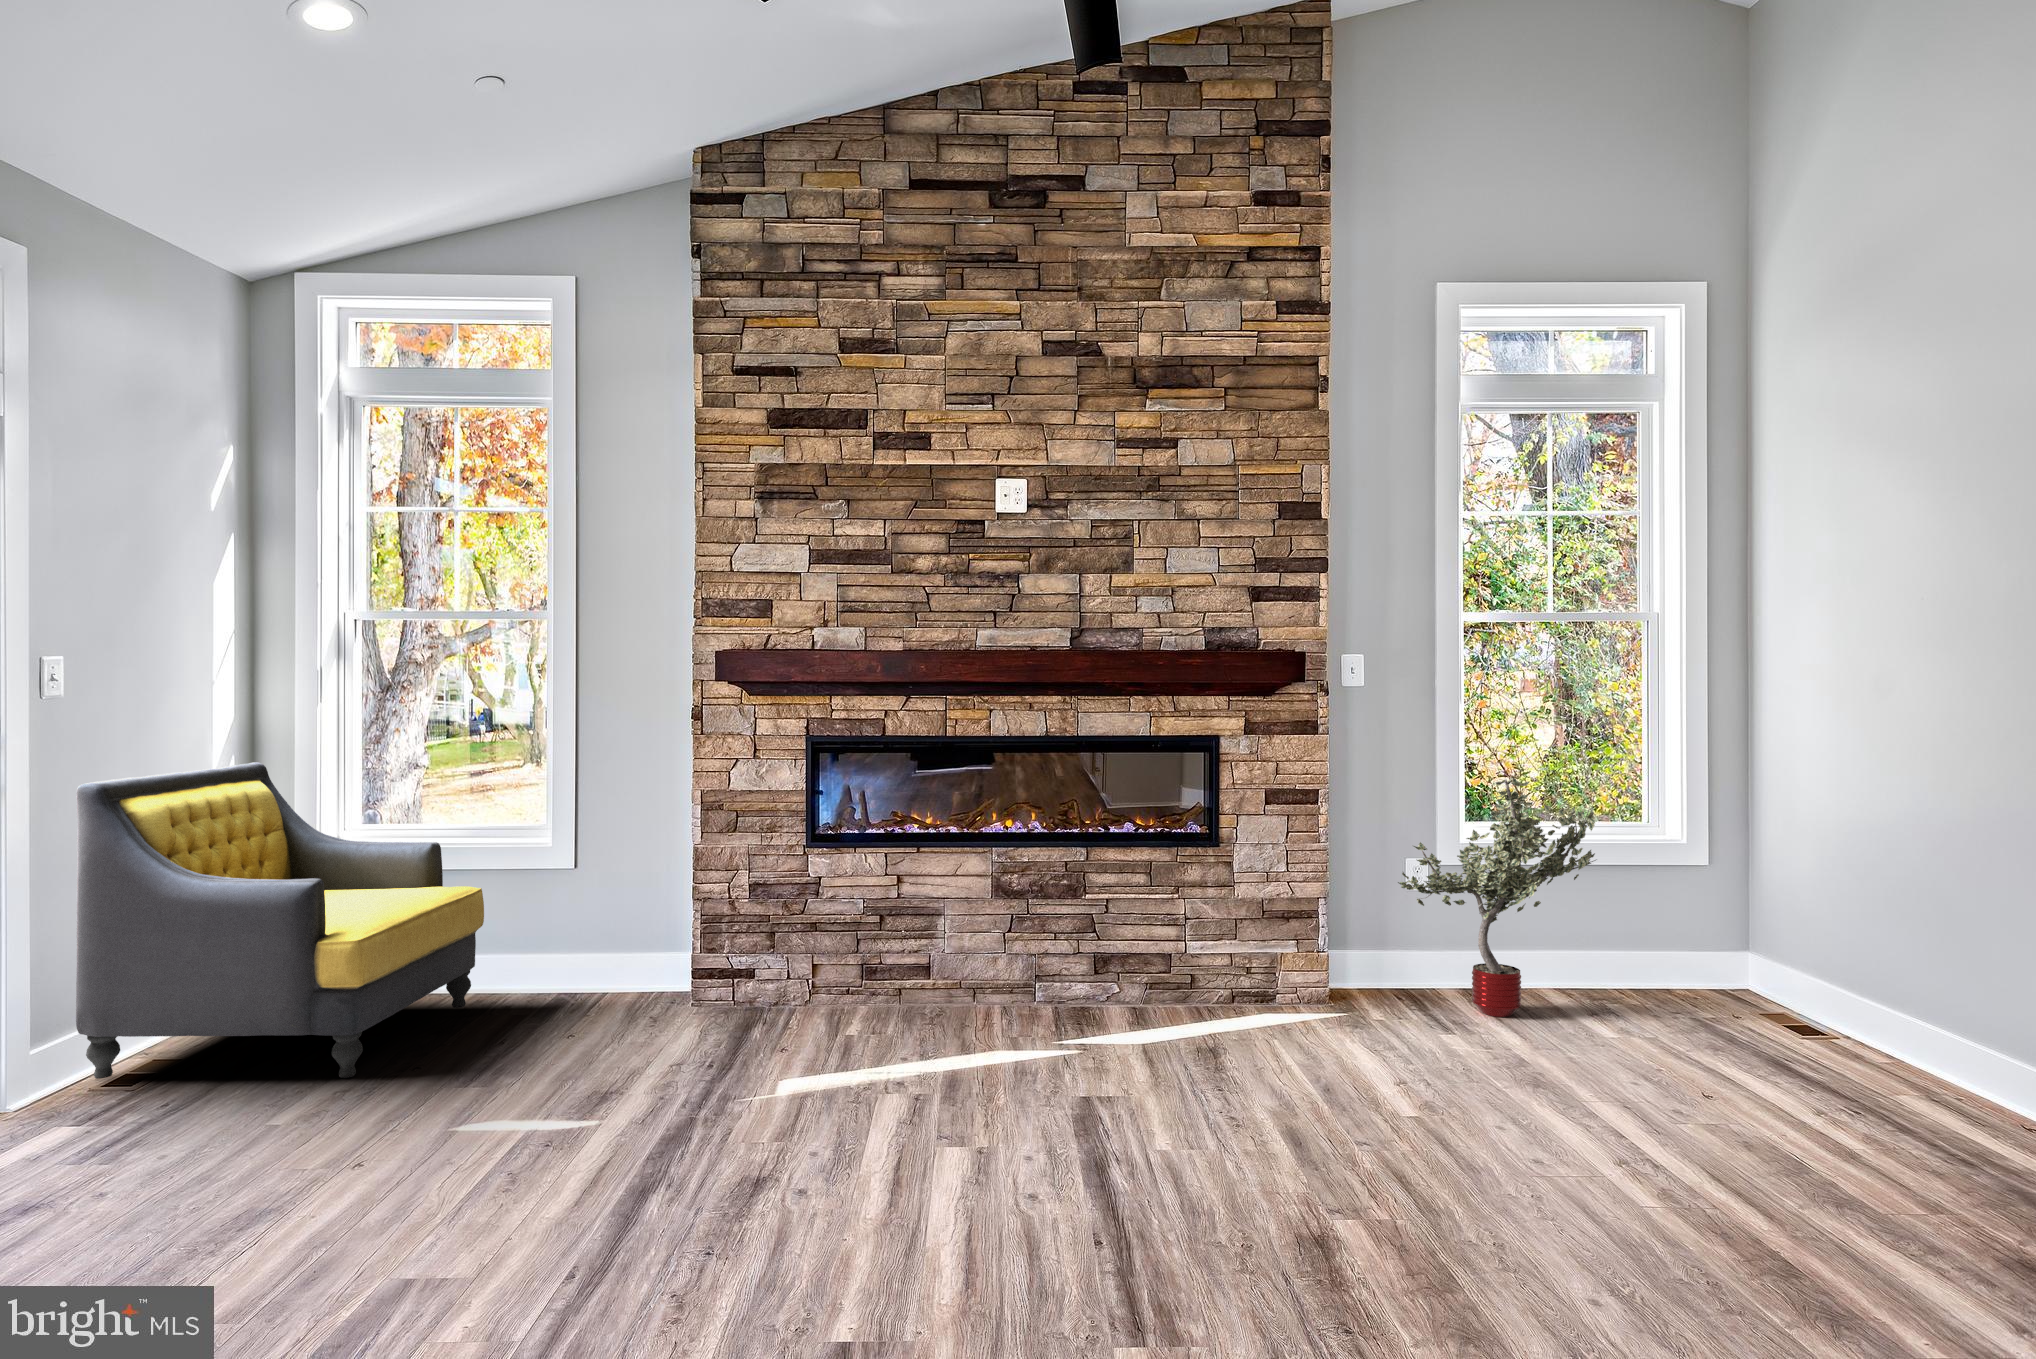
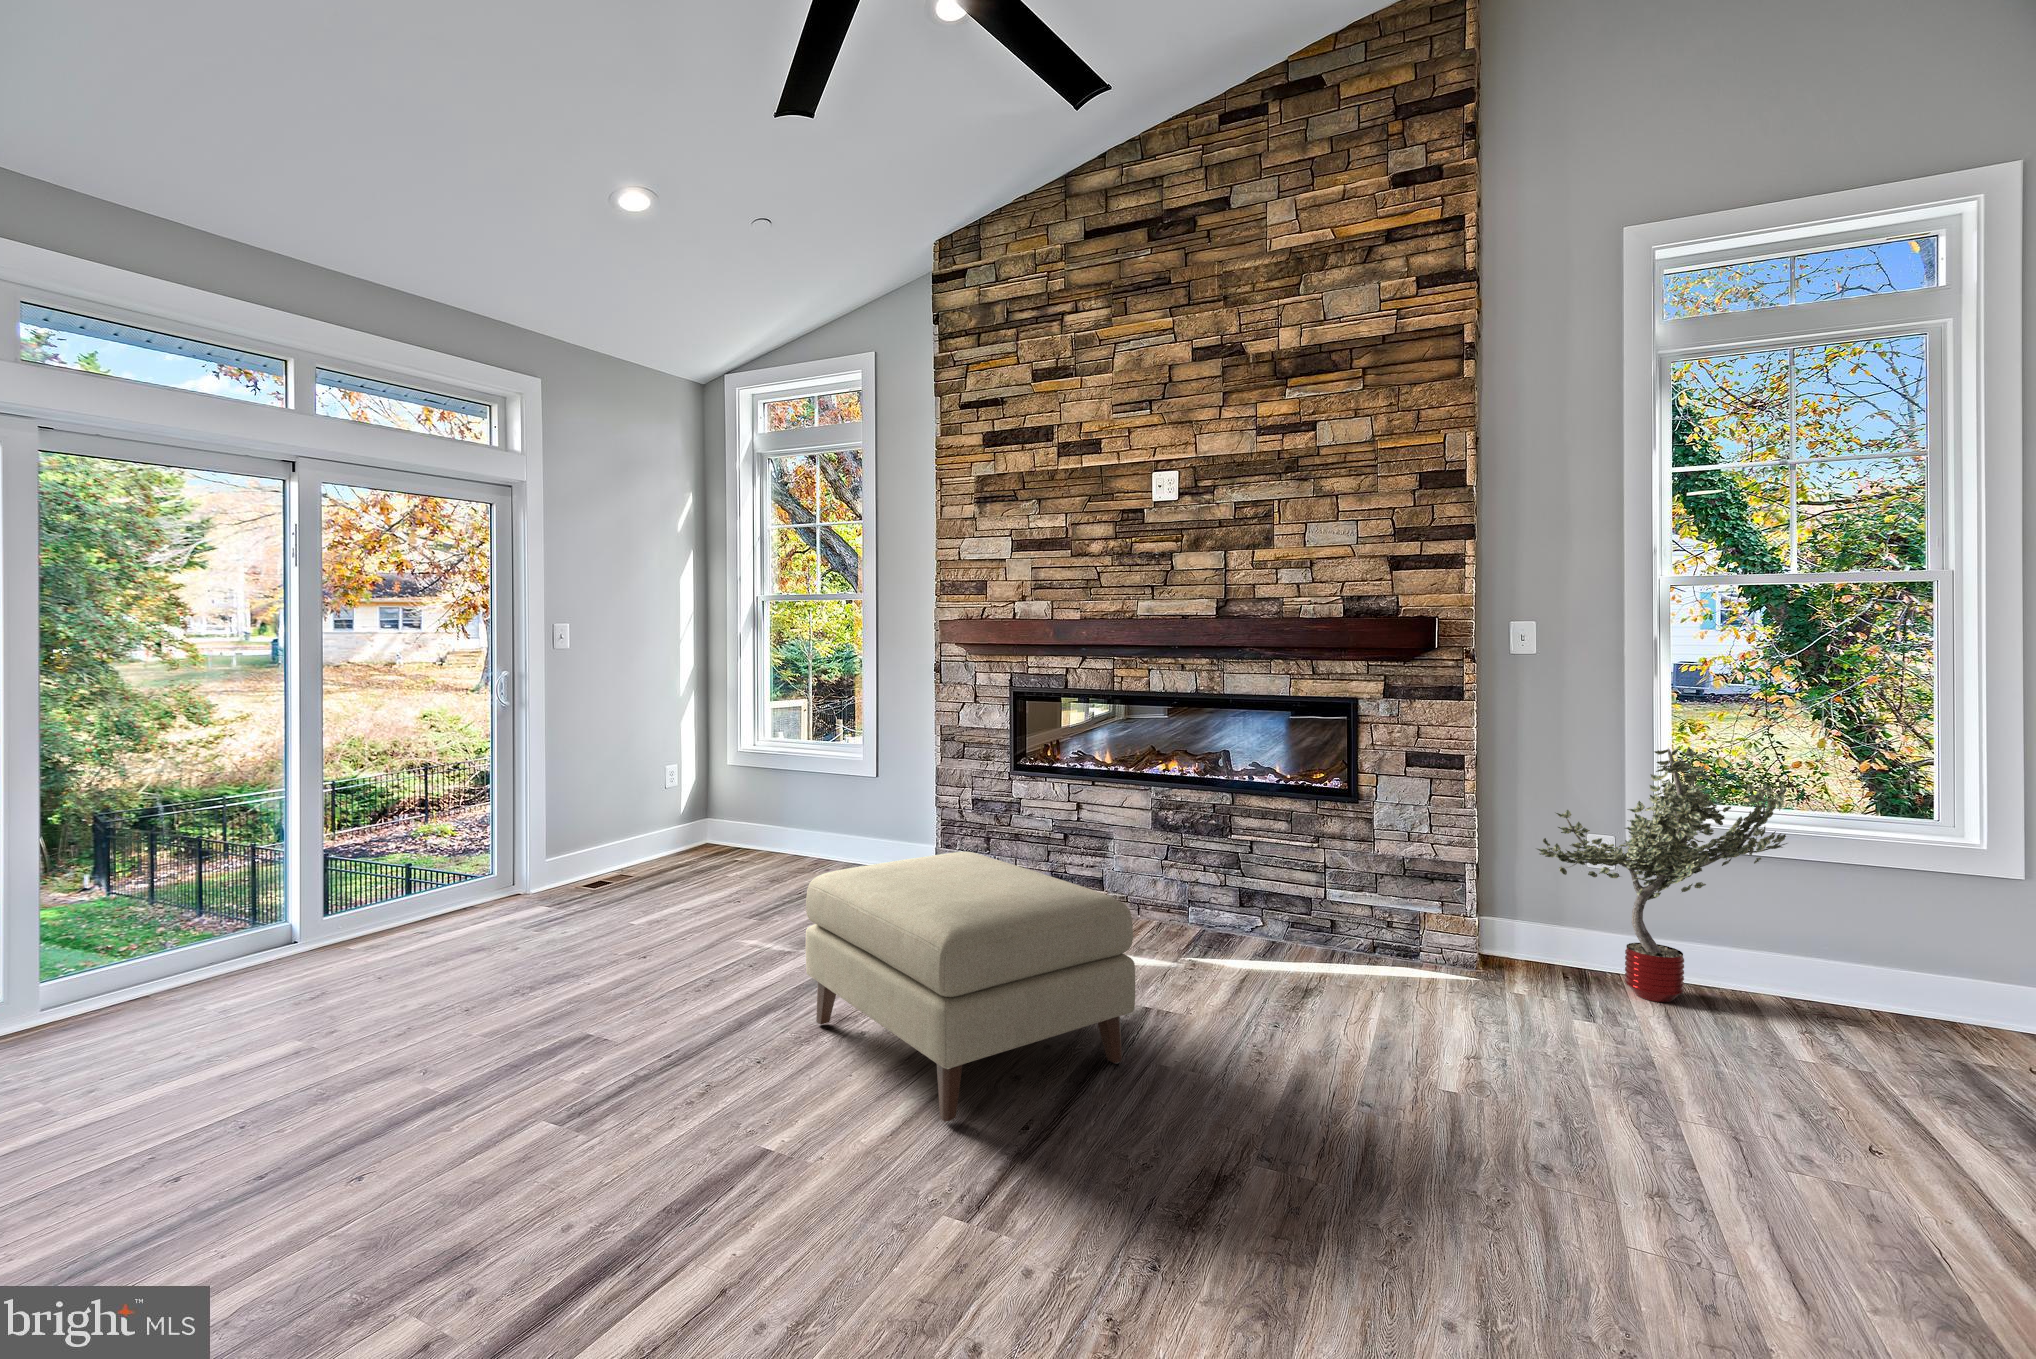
armchair: present [76,762,484,1079] -> none [559,703,809,911]
ottoman: none [721,940,1150,1258] -> present [806,852,1135,1122]

